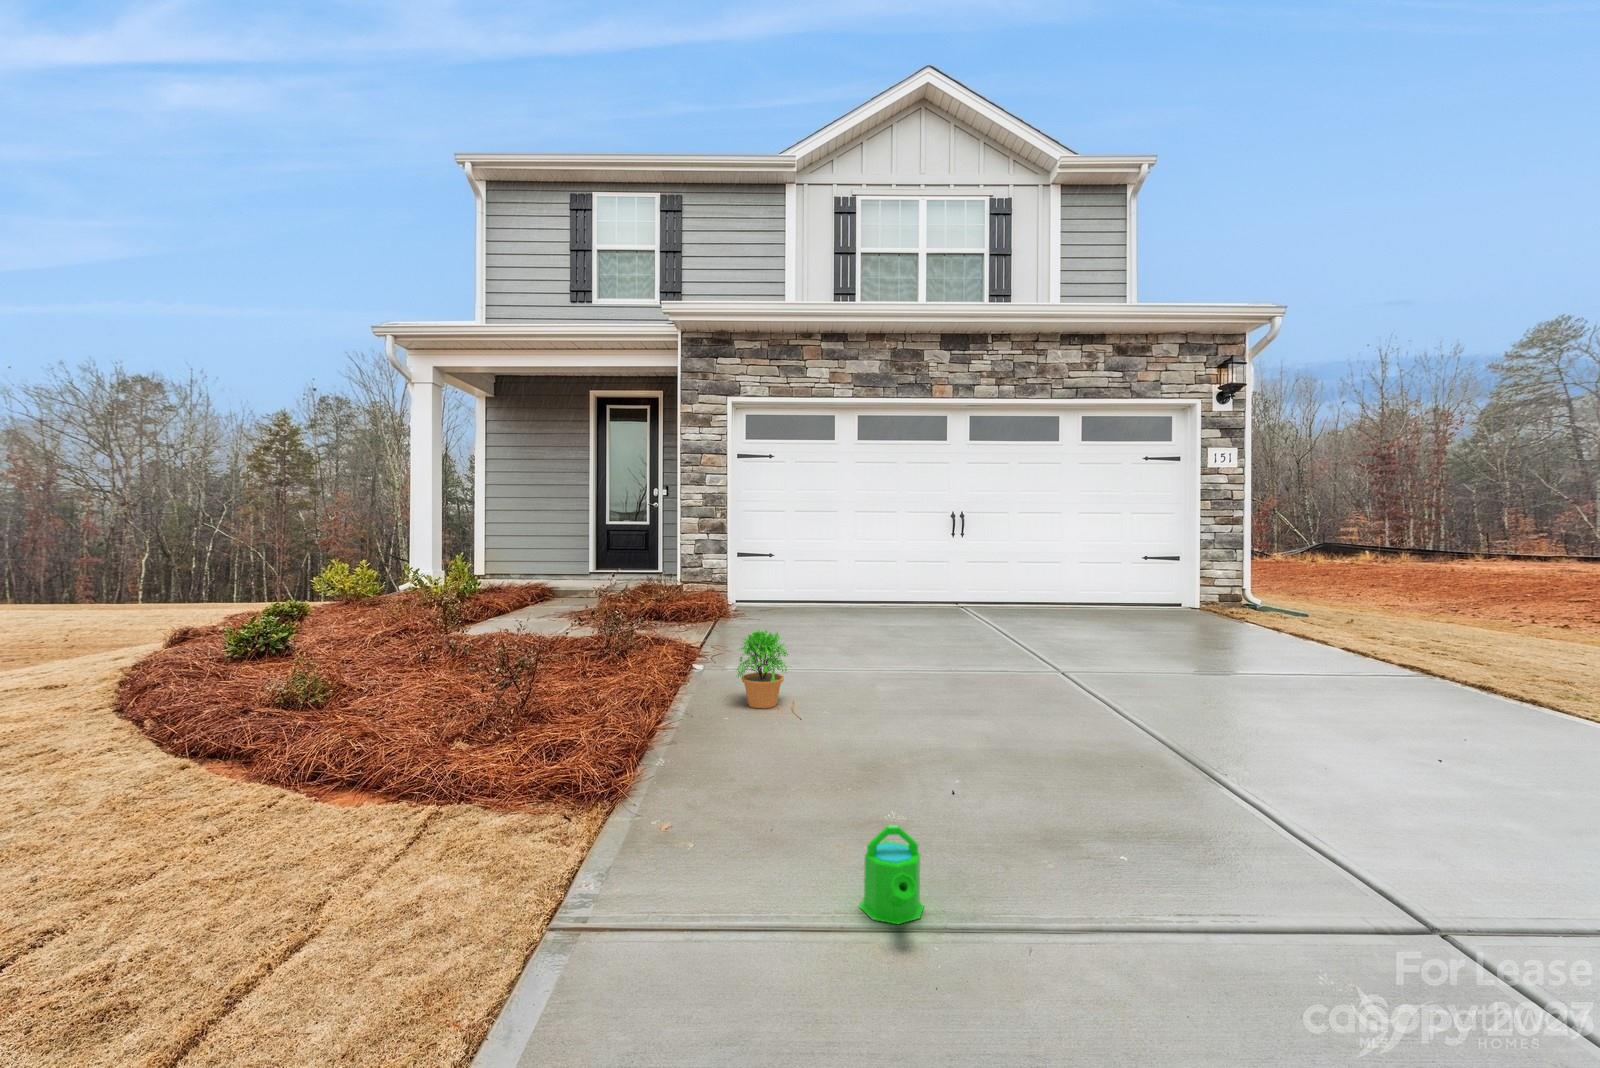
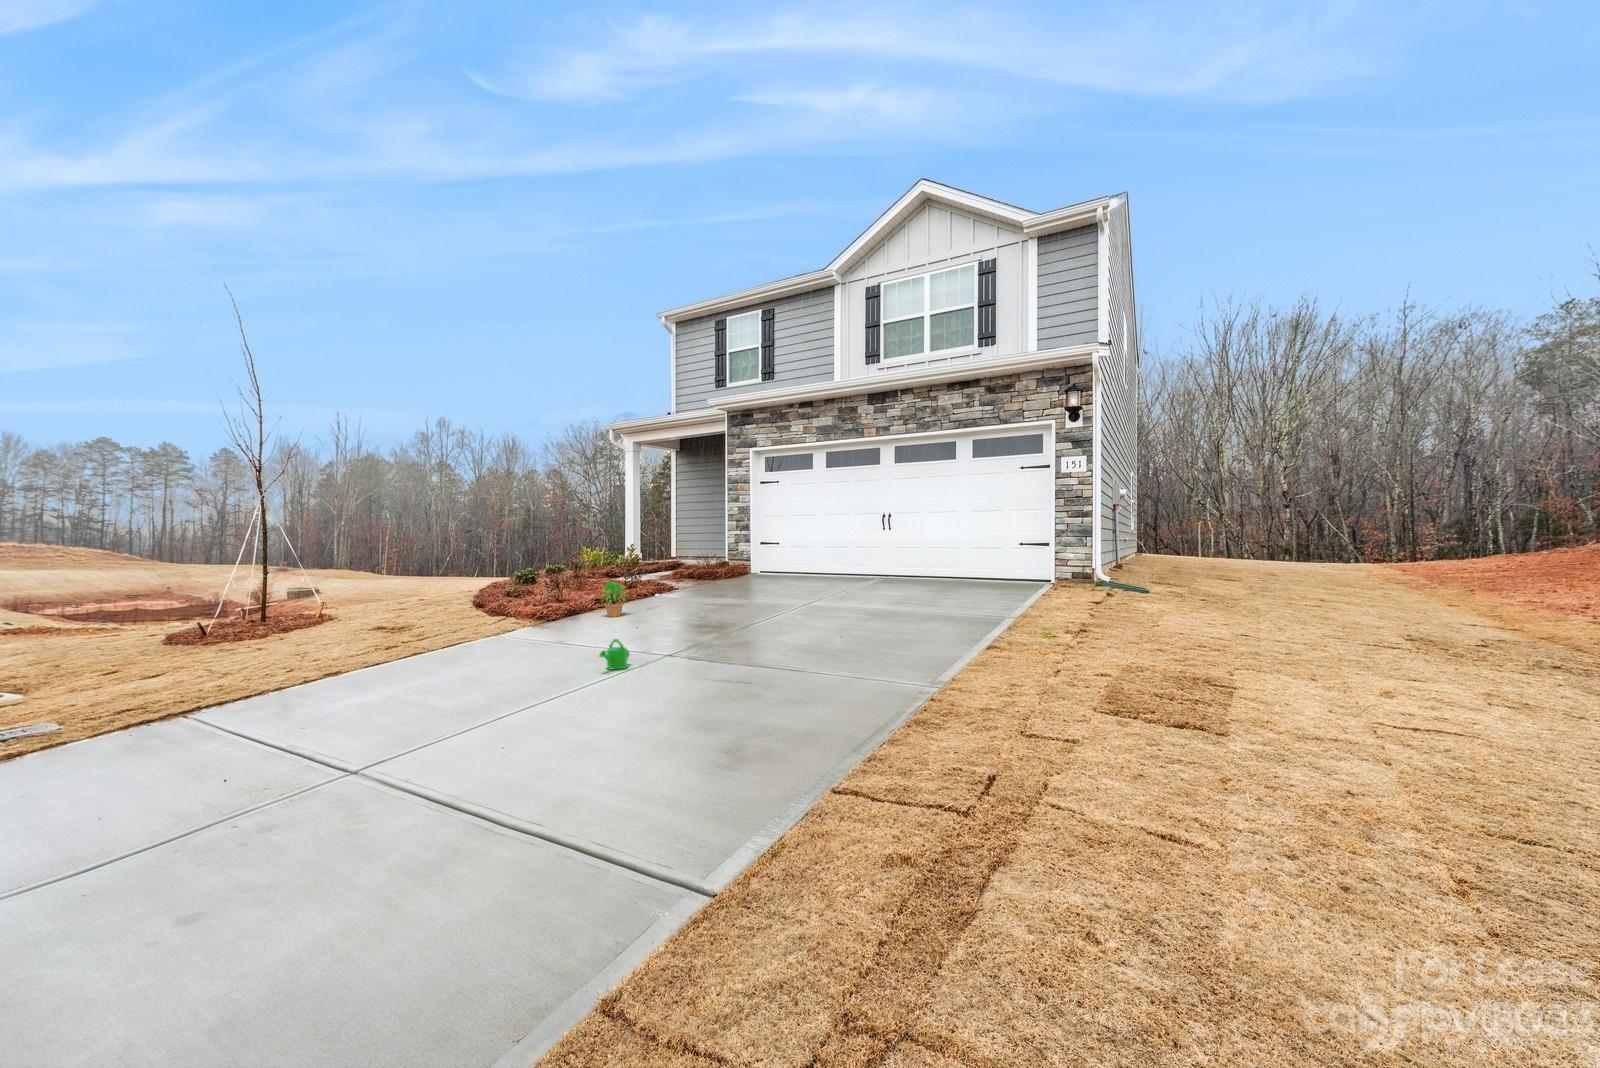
watering can: present [860,825,924,924] -> present [600,639,629,670]

